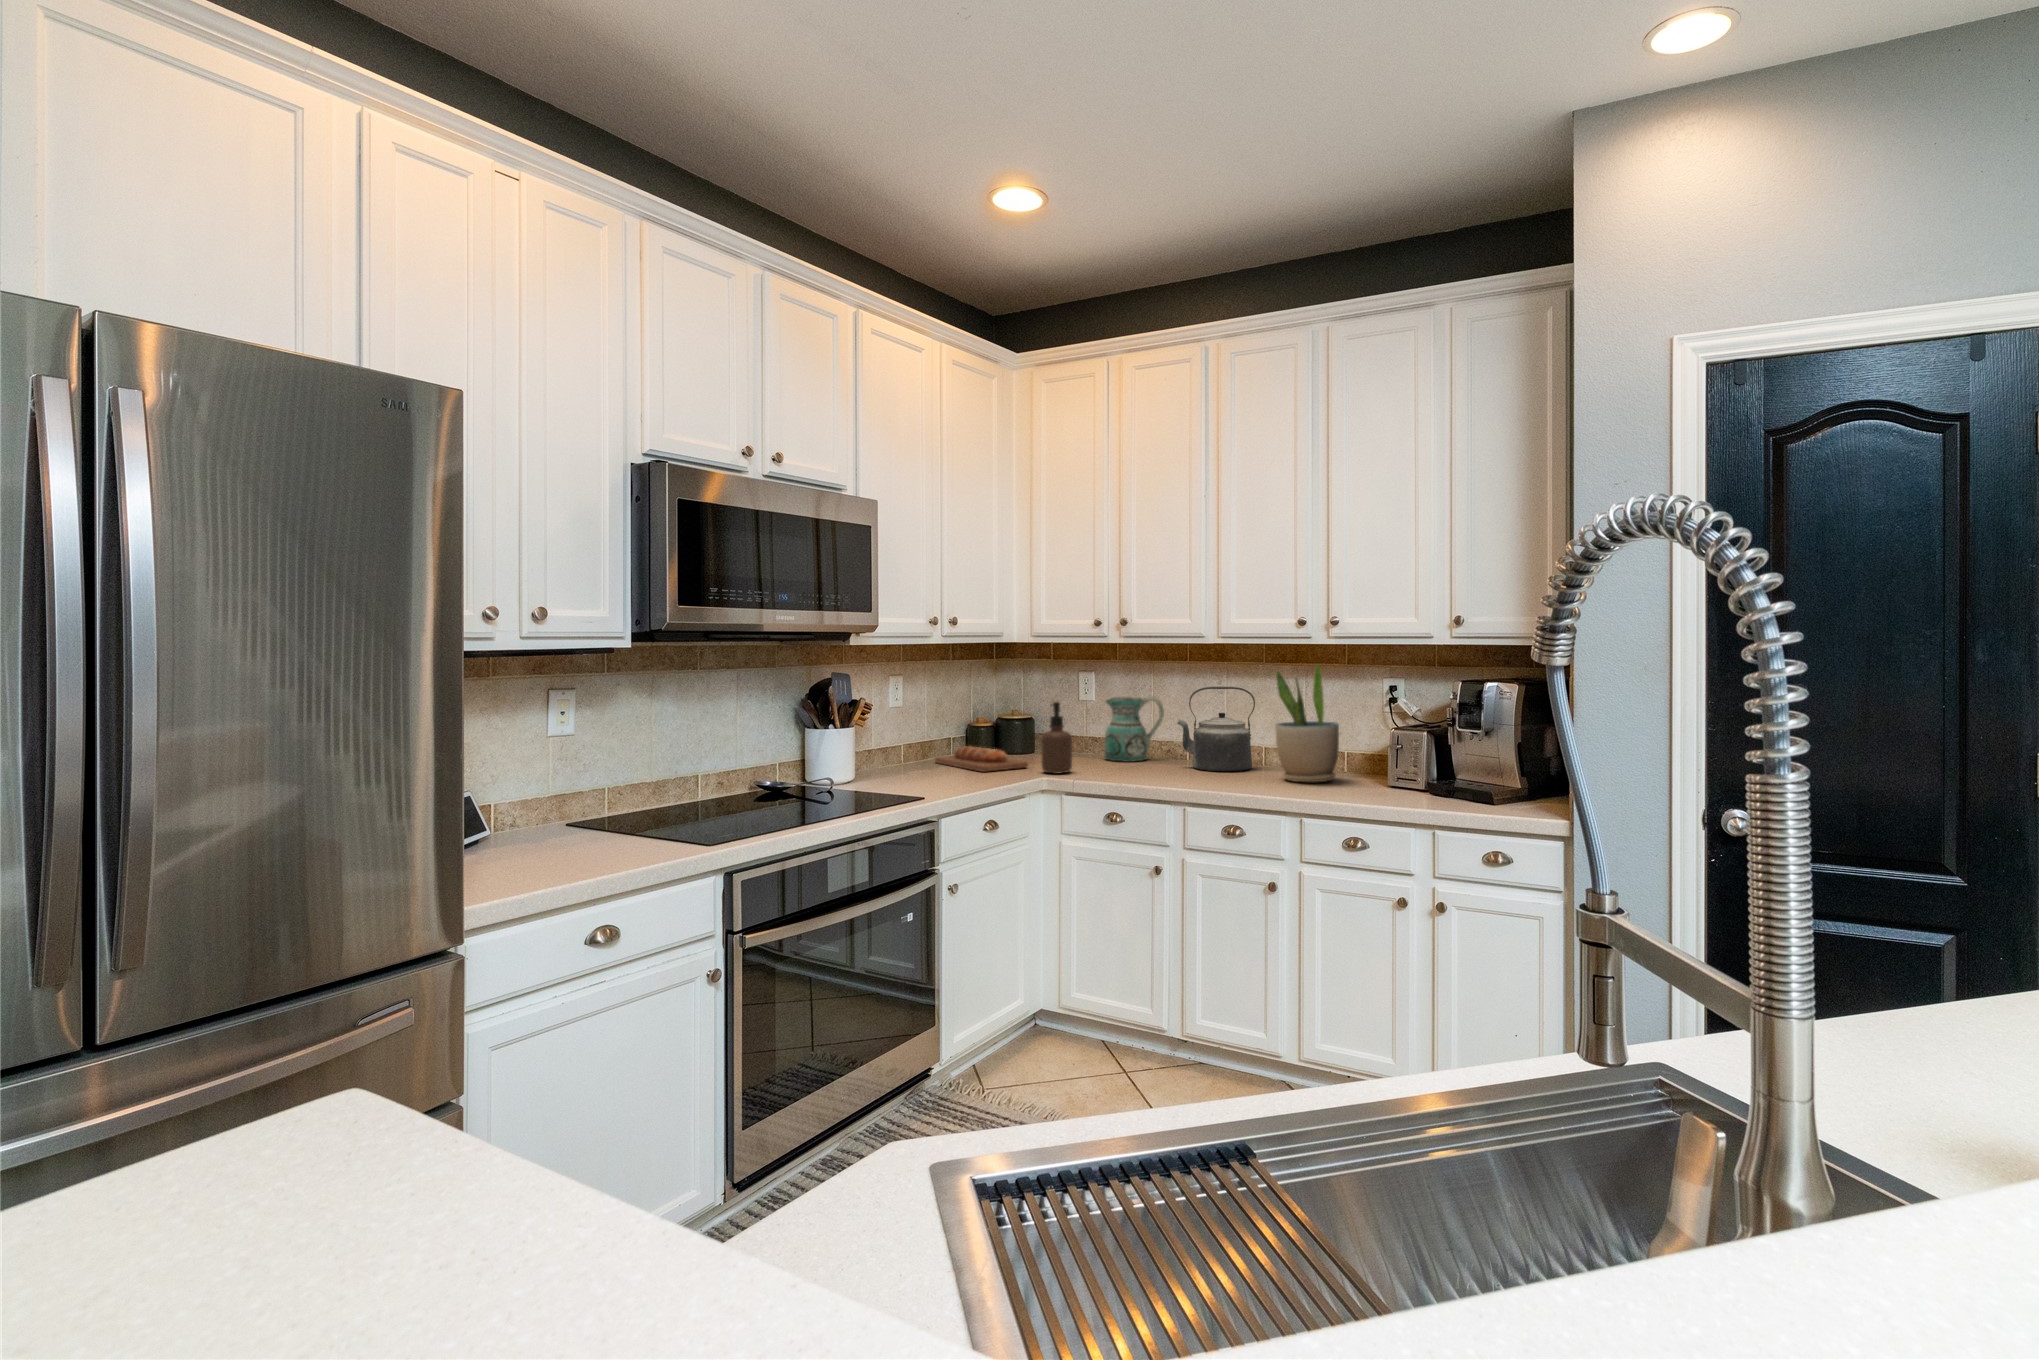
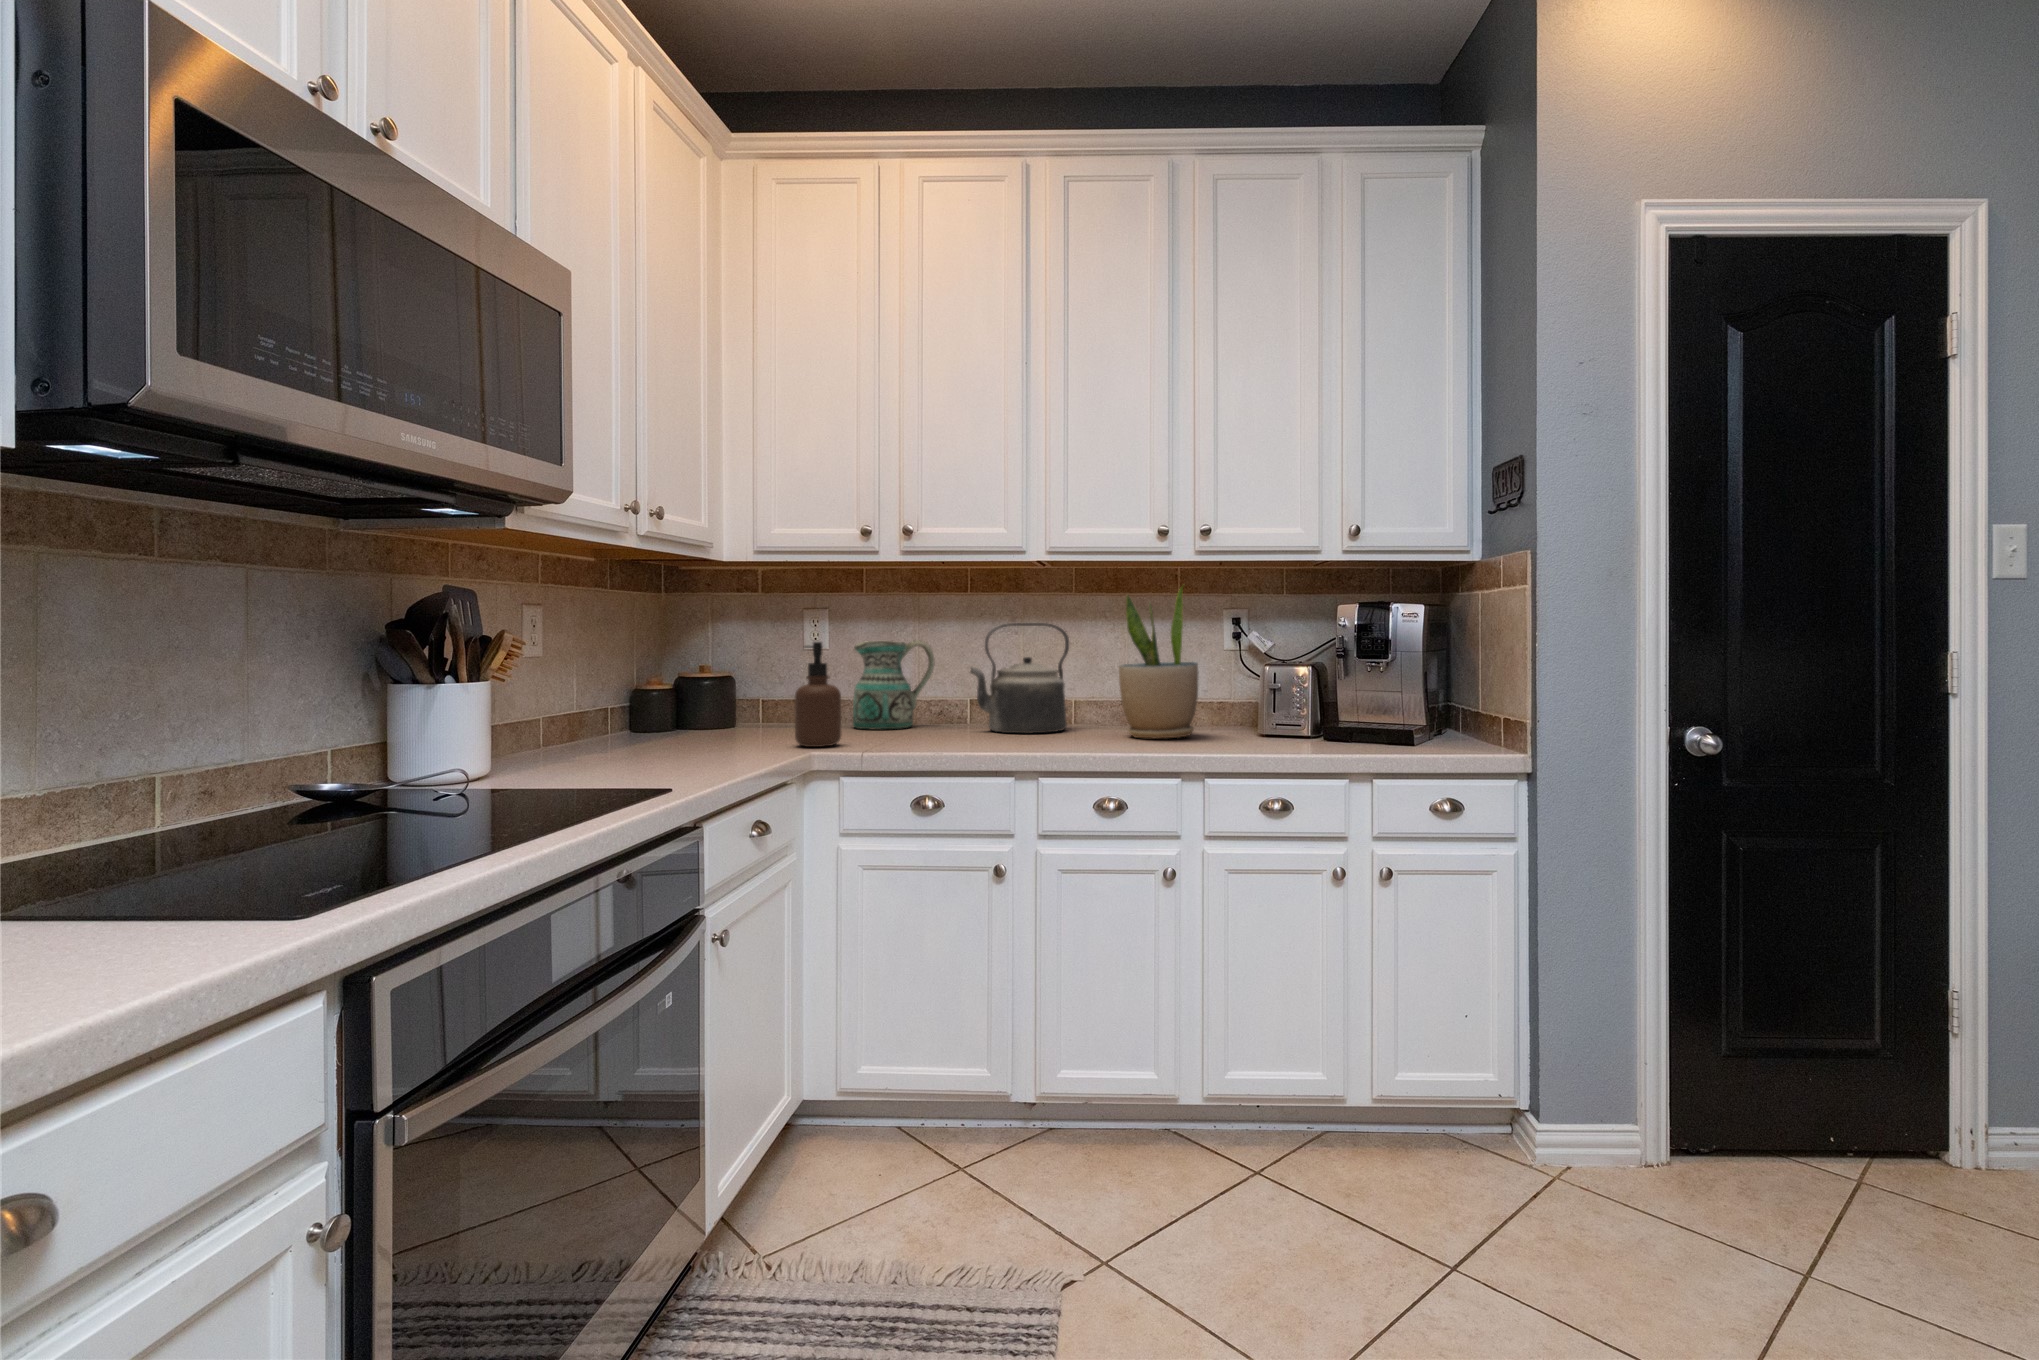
bread loaf: present [935,746,1028,772] -> none [599,716,764,750]

